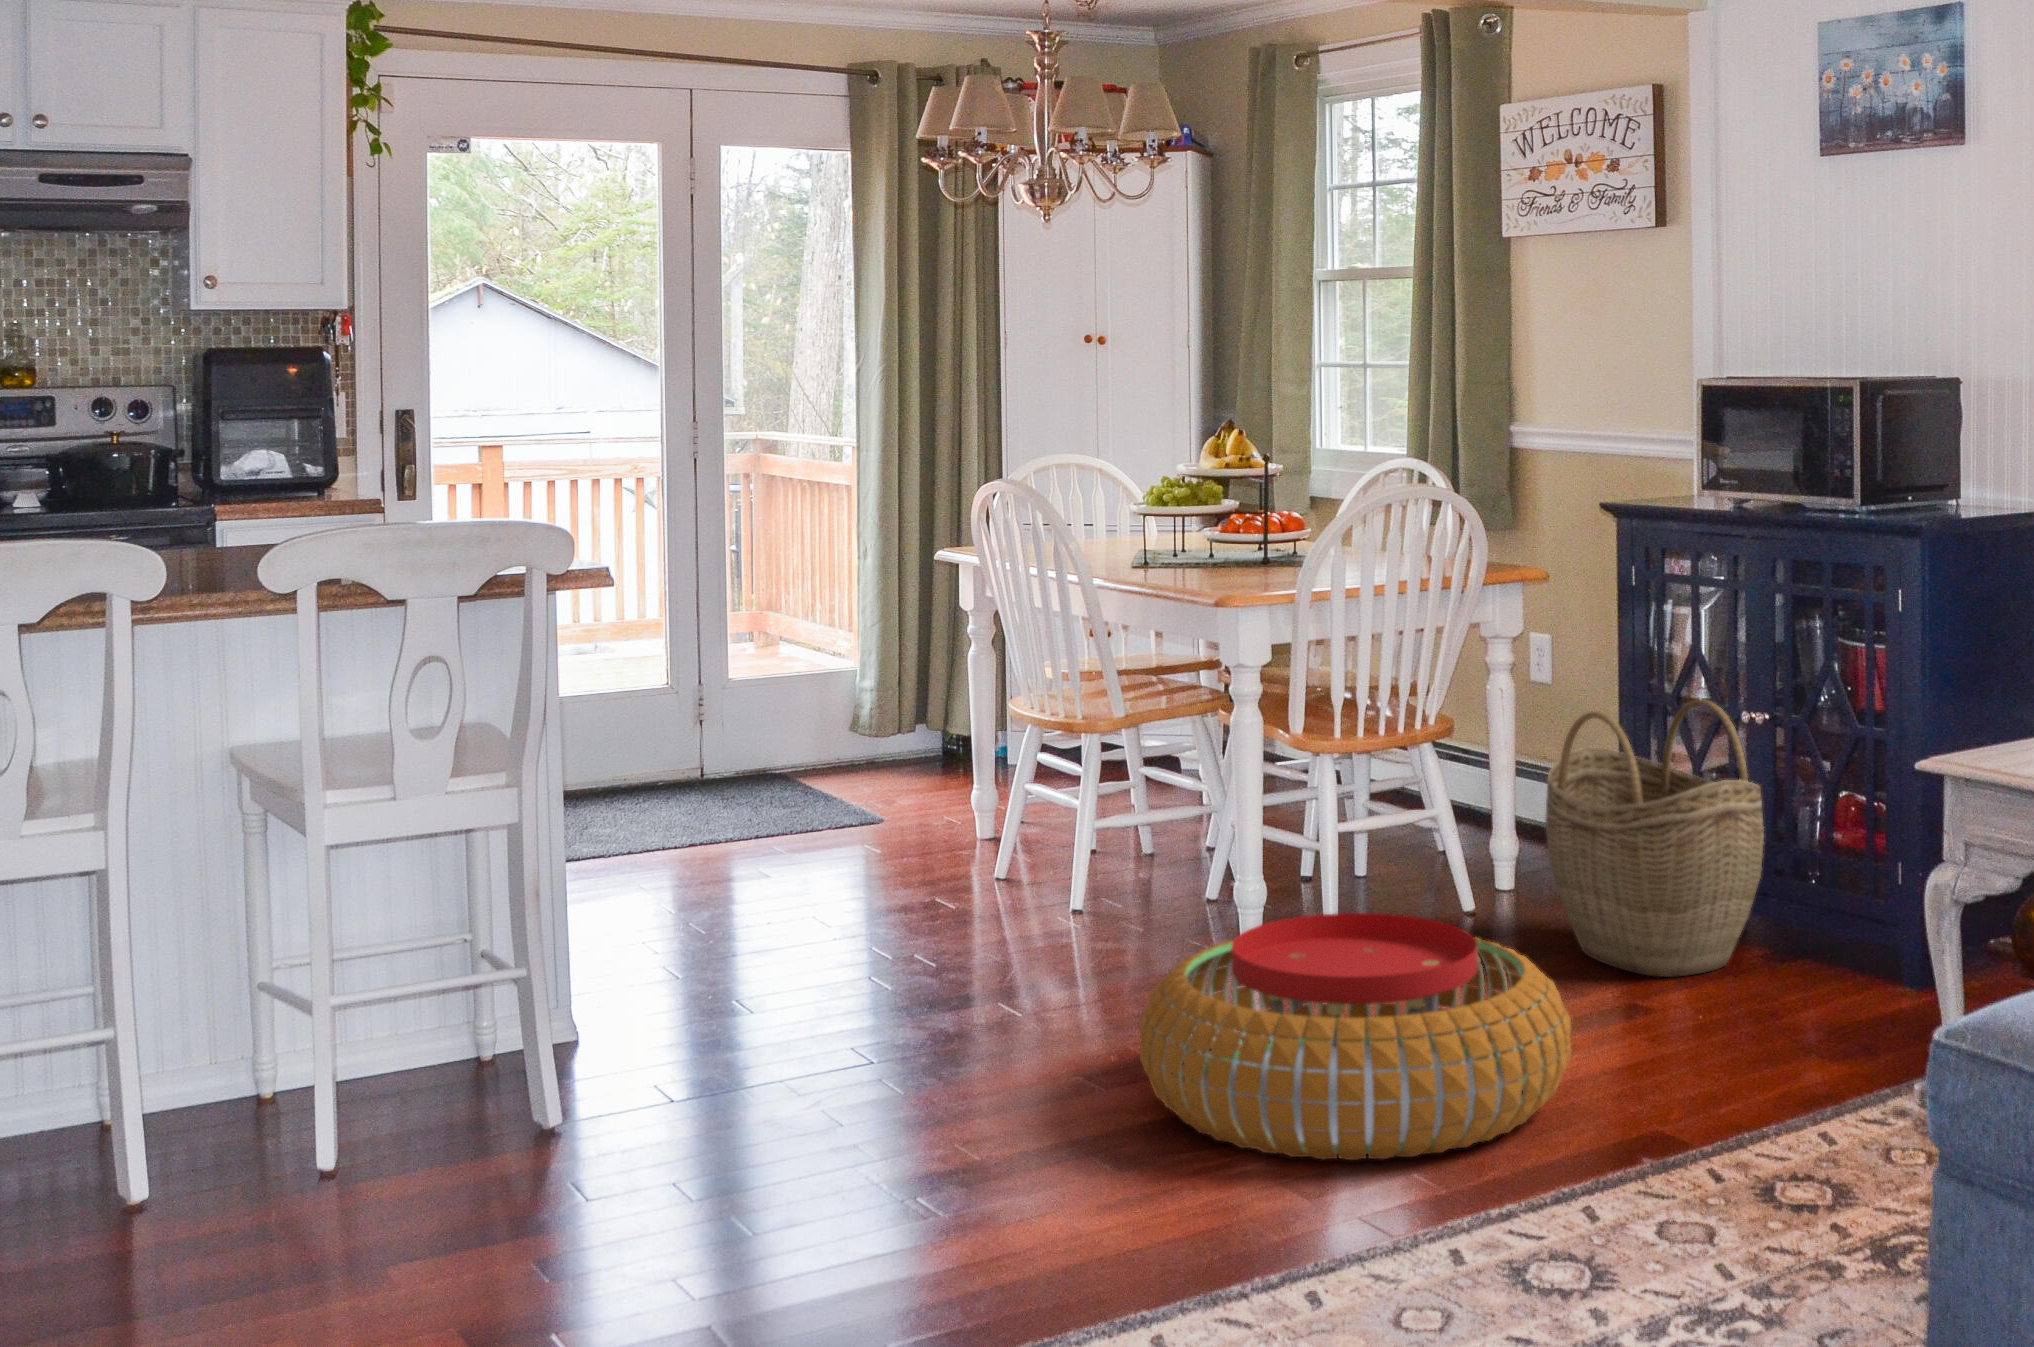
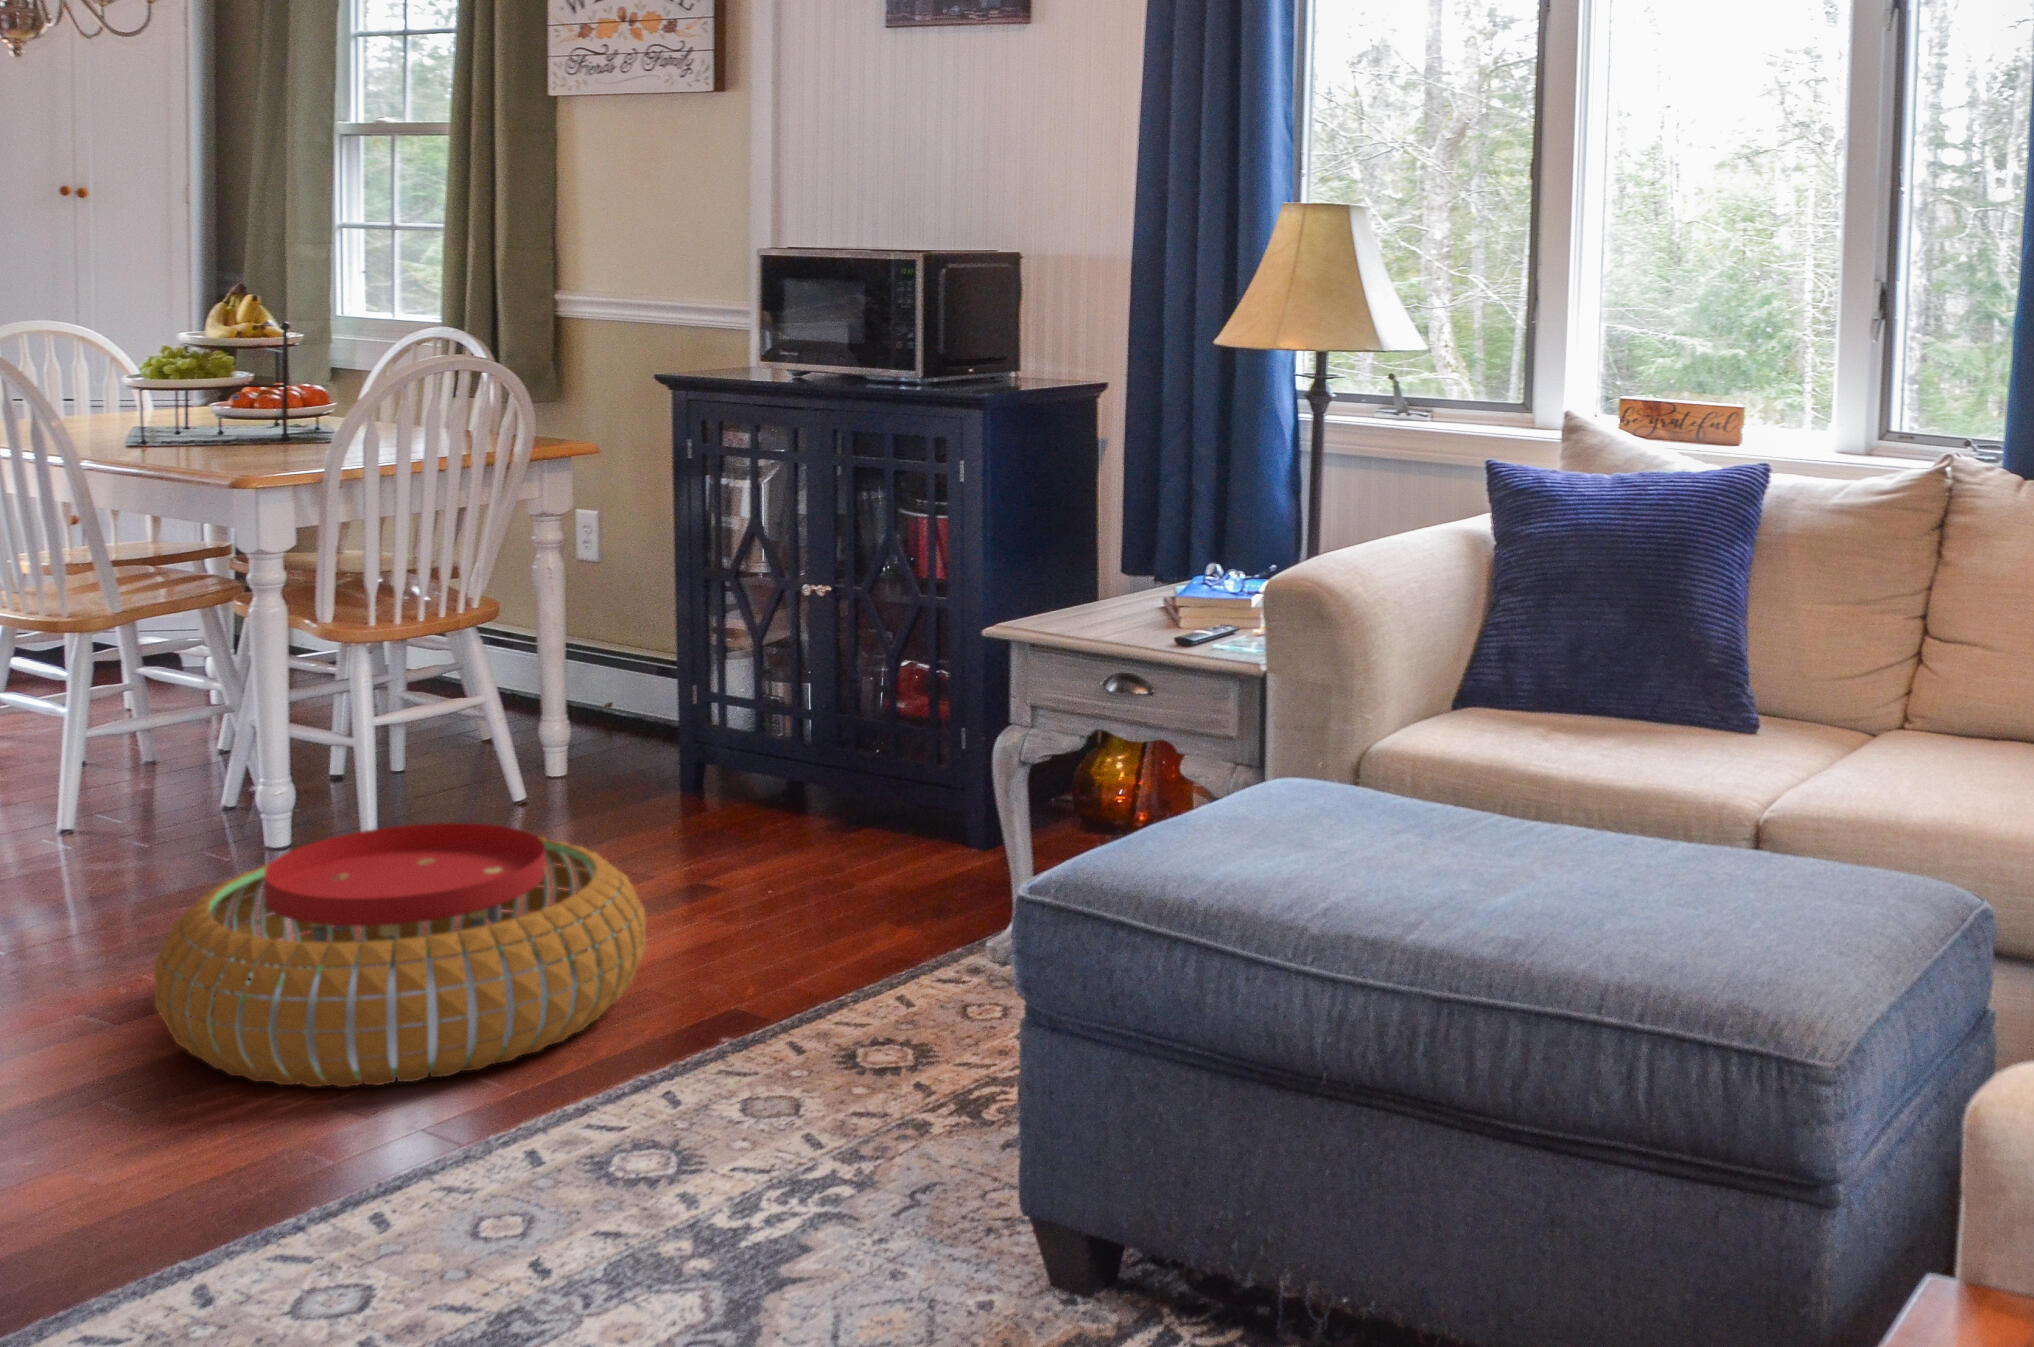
woven basket: present [1545,699,1764,977] -> none [608,576,837,853]

